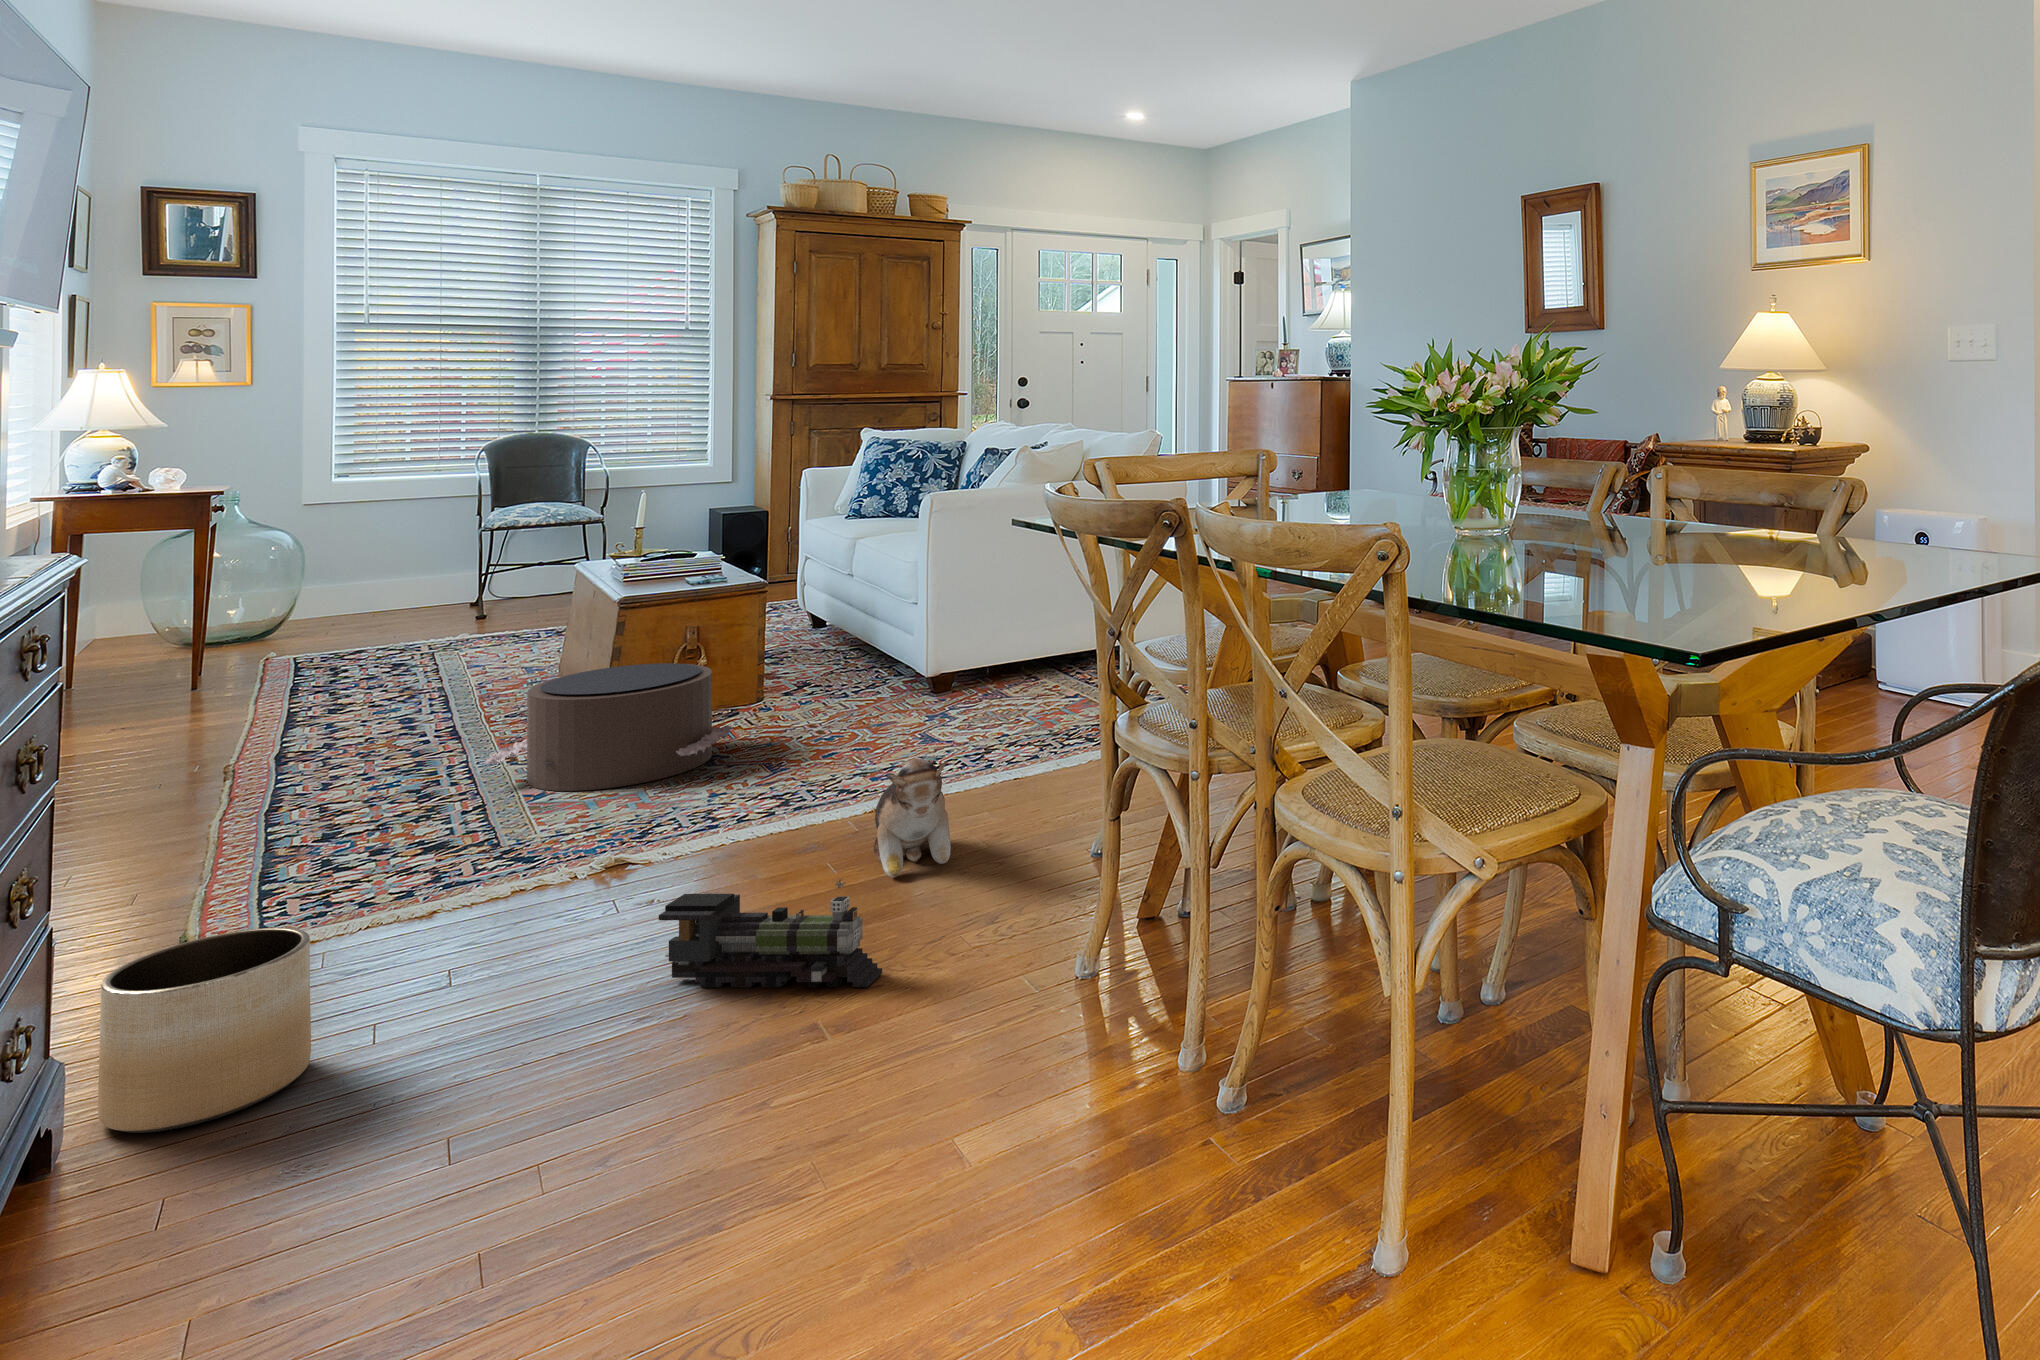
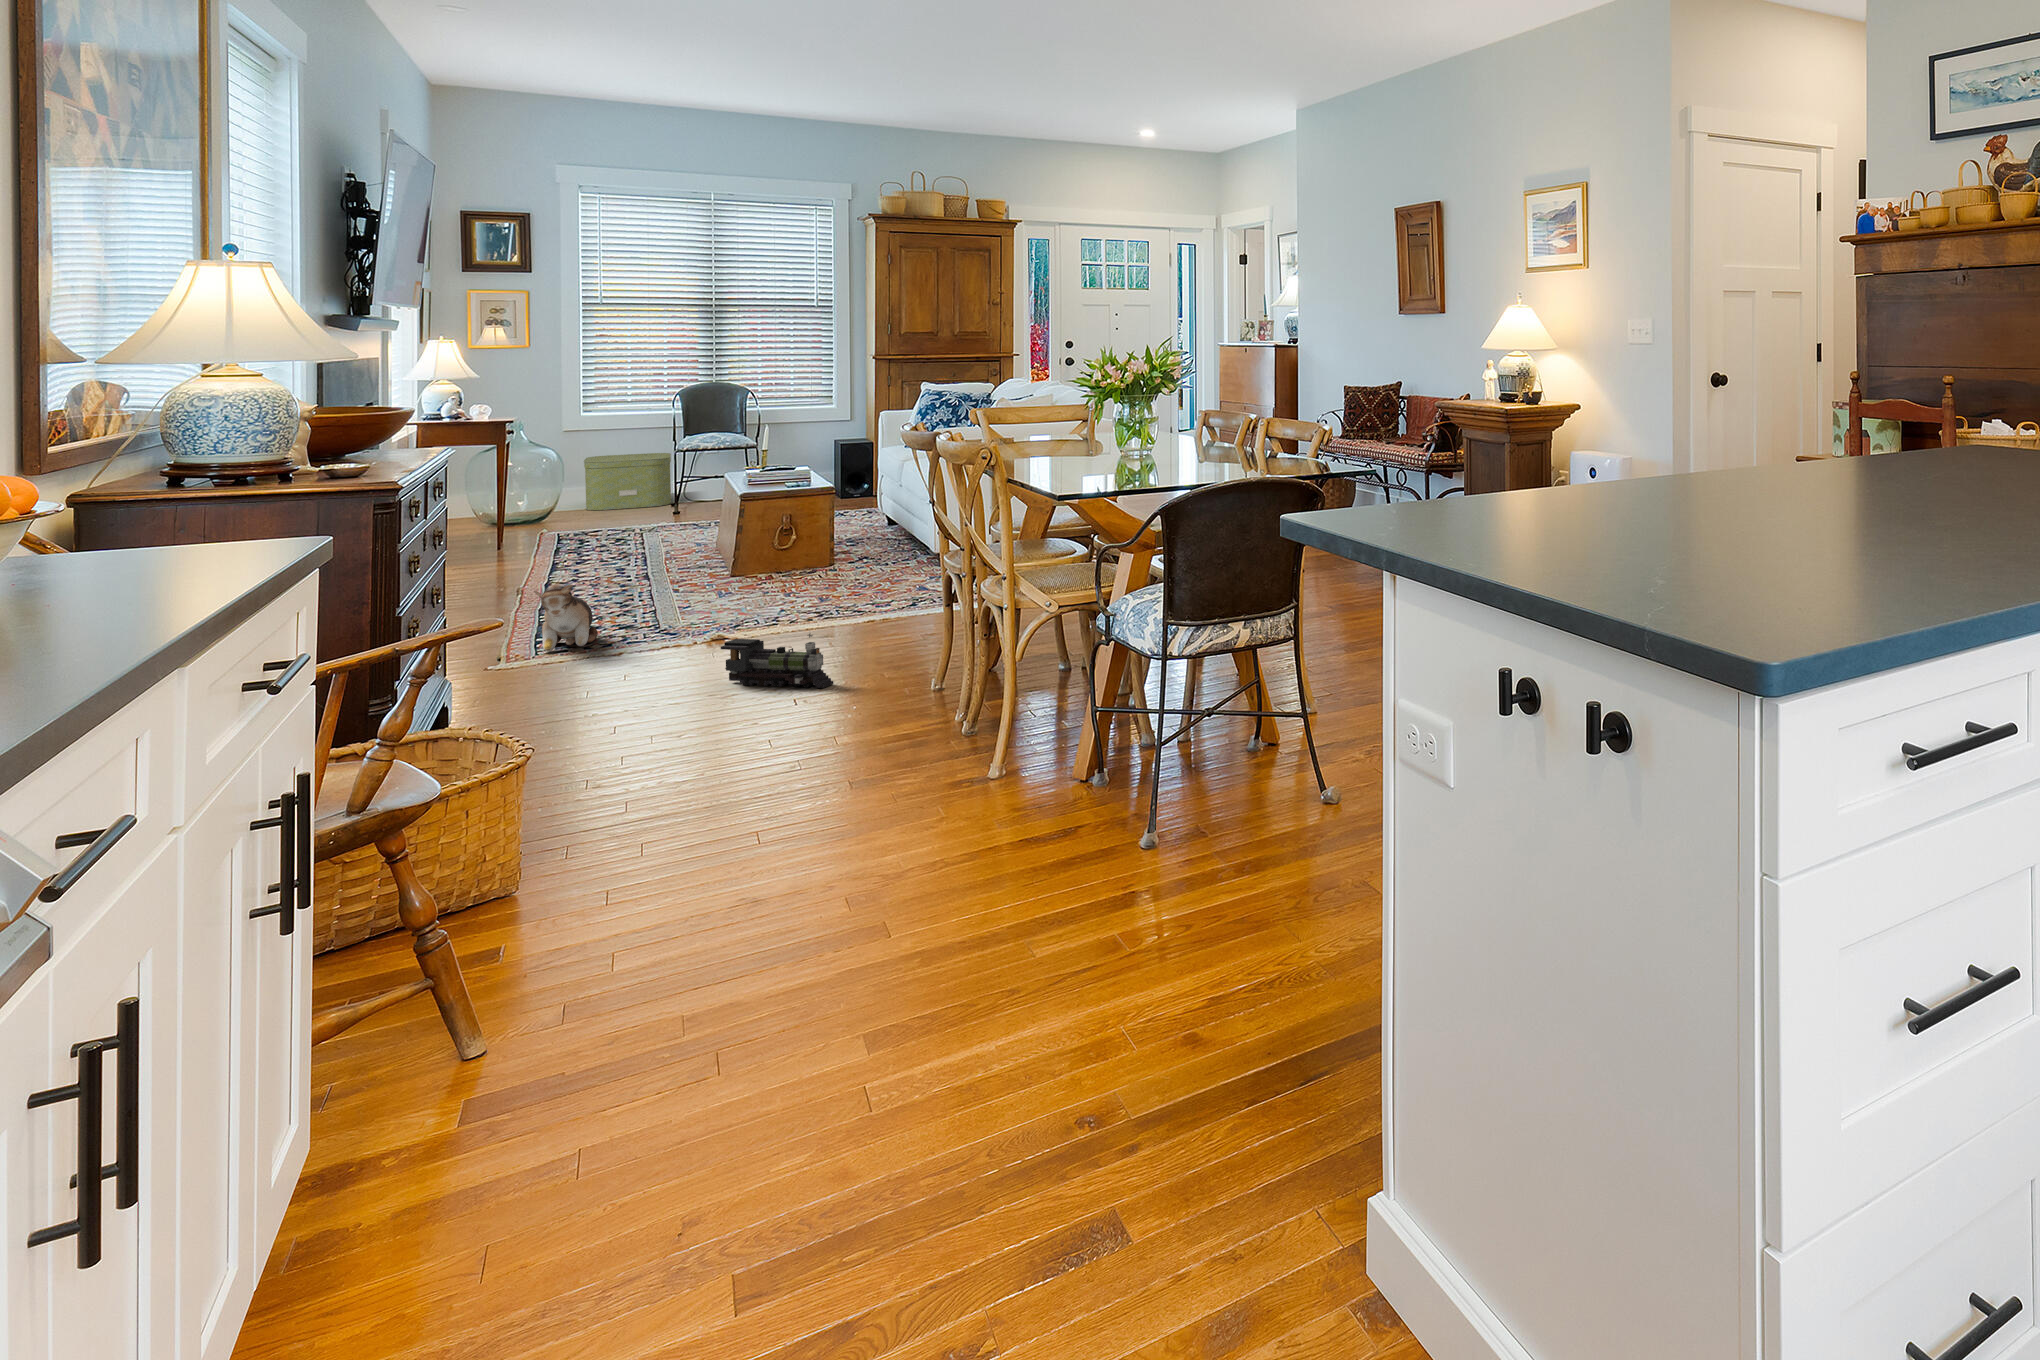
storage box: none [335,533,470,618] -> present [584,453,671,510]
pouf: present [483,663,734,791] -> none [656,534,804,605]
plush toy: present [874,758,951,877] -> present [534,584,598,651]
planter: present [98,928,311,1133] -> none [465,638,556,720]

